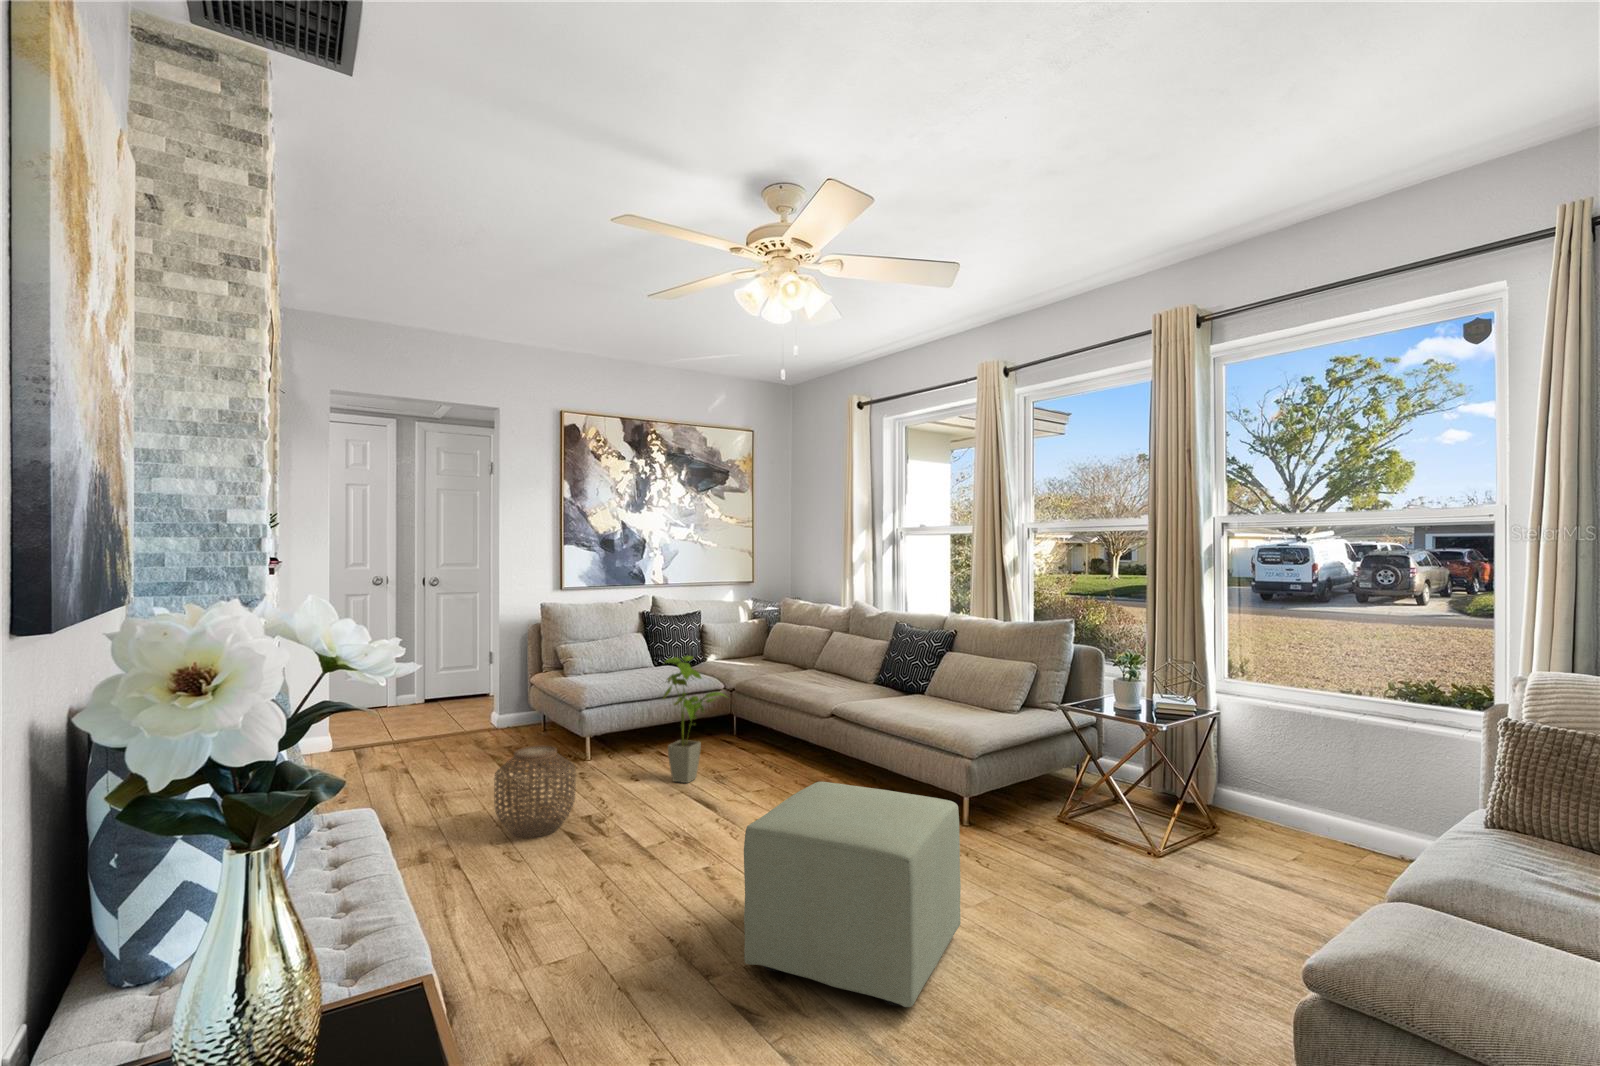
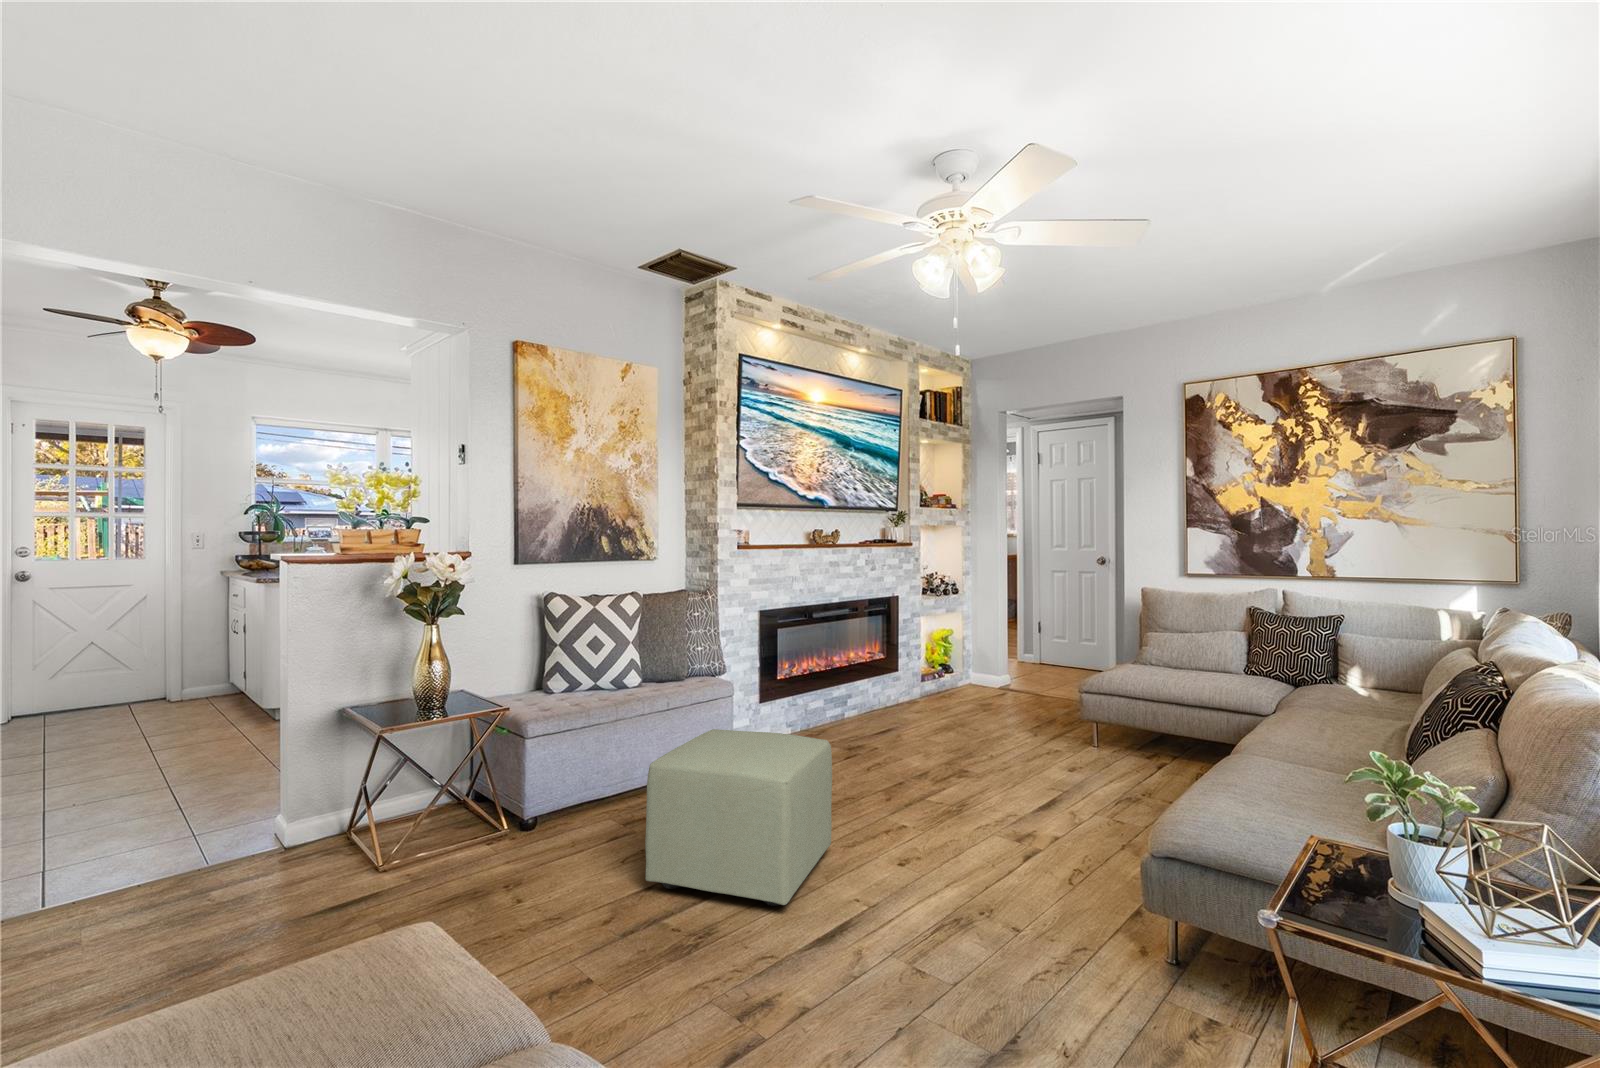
house plant: present [663,656,725,783] -> none [1045,643,1118,782]
woven basket: present [494,746,576,838] -> none [881,687,943,758]

